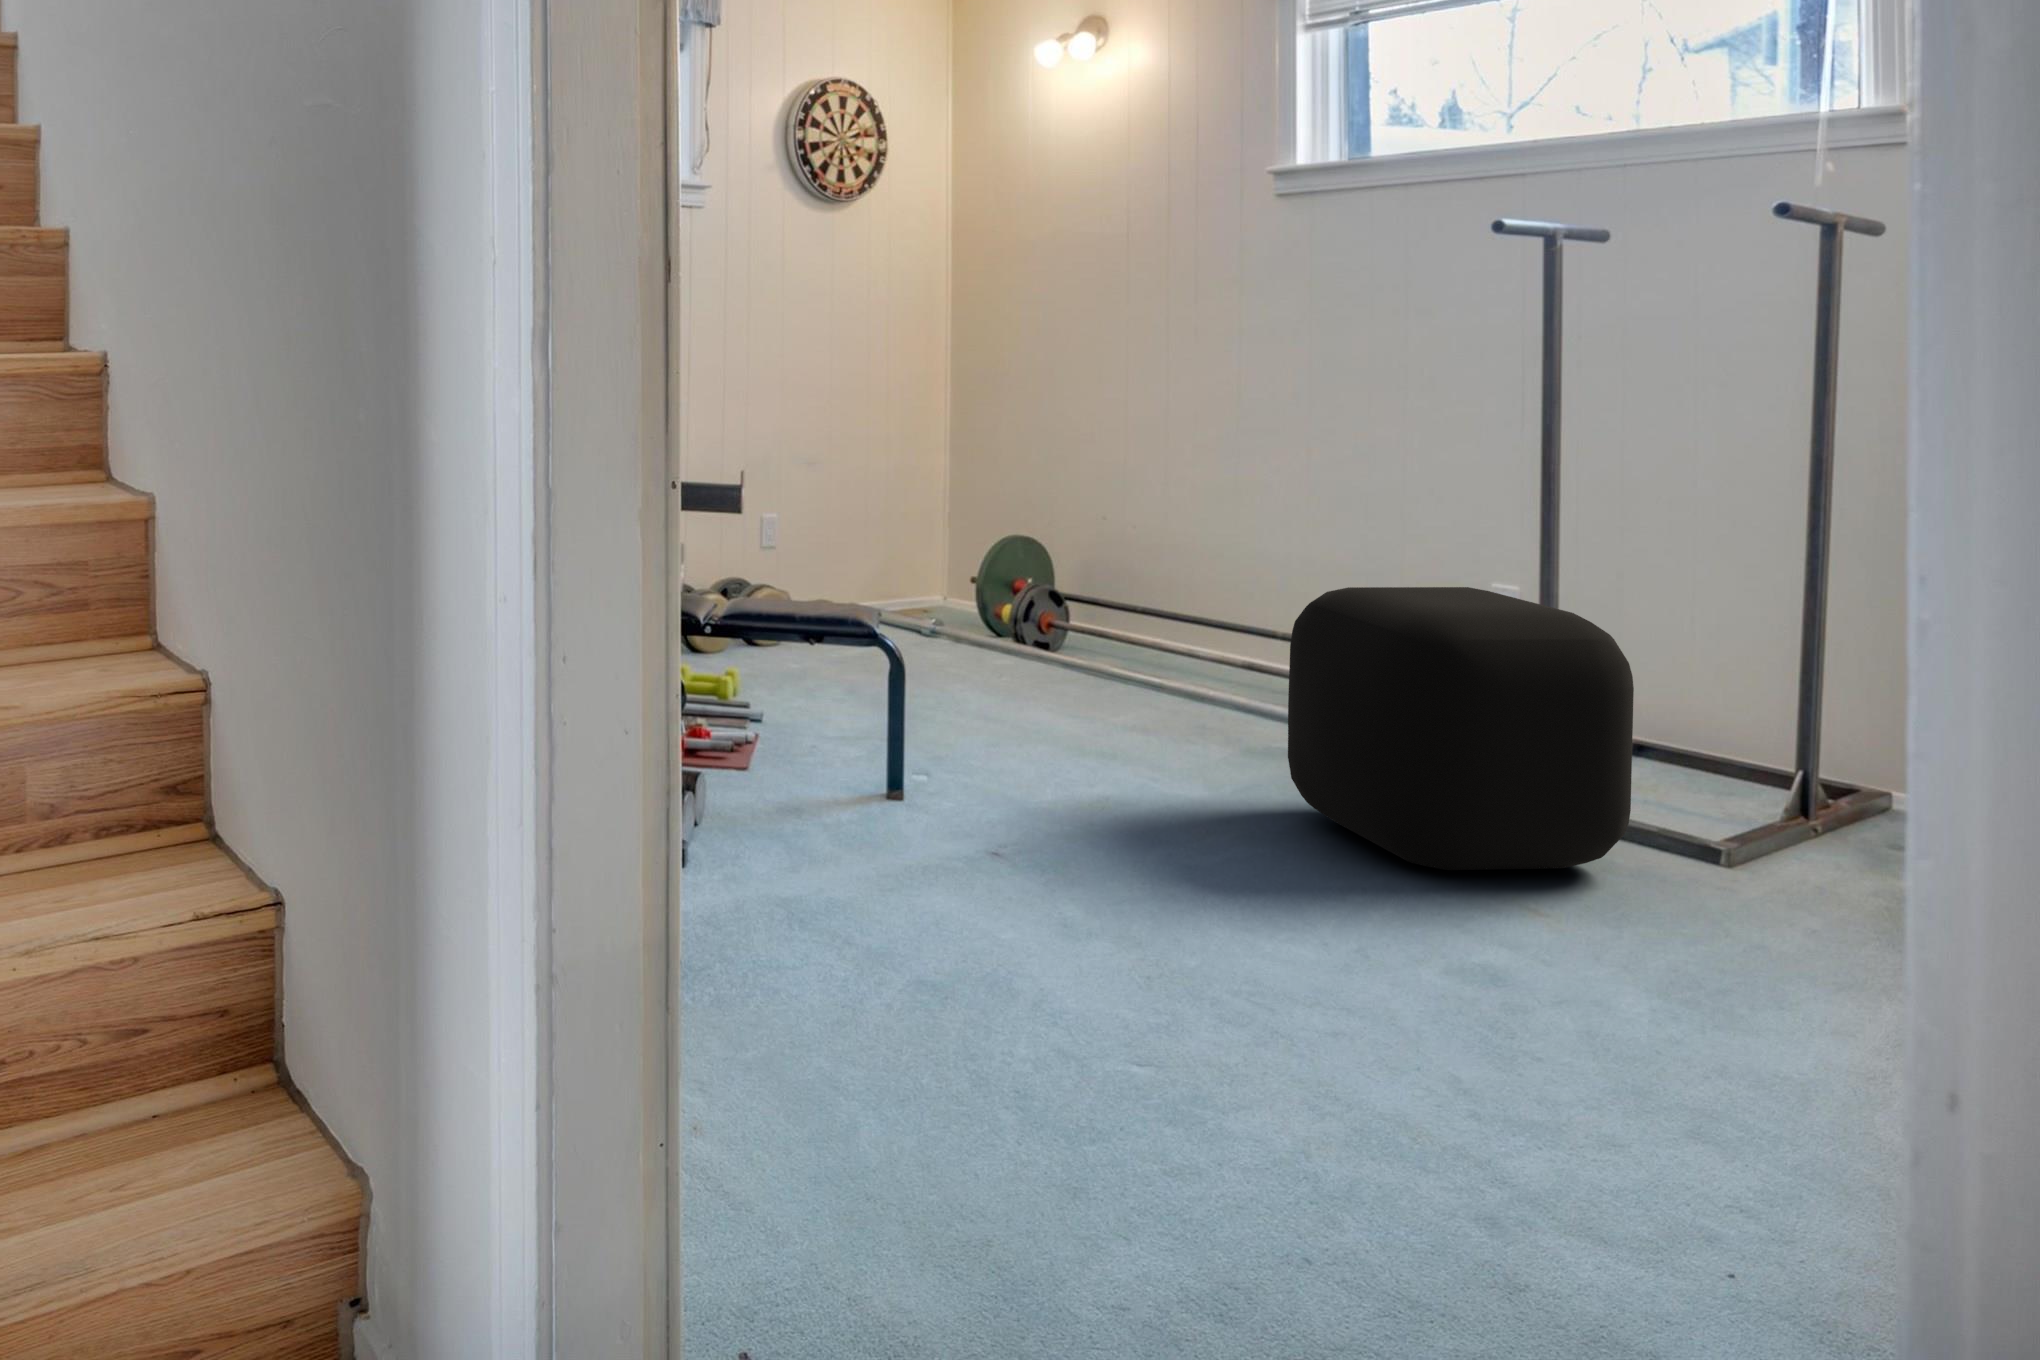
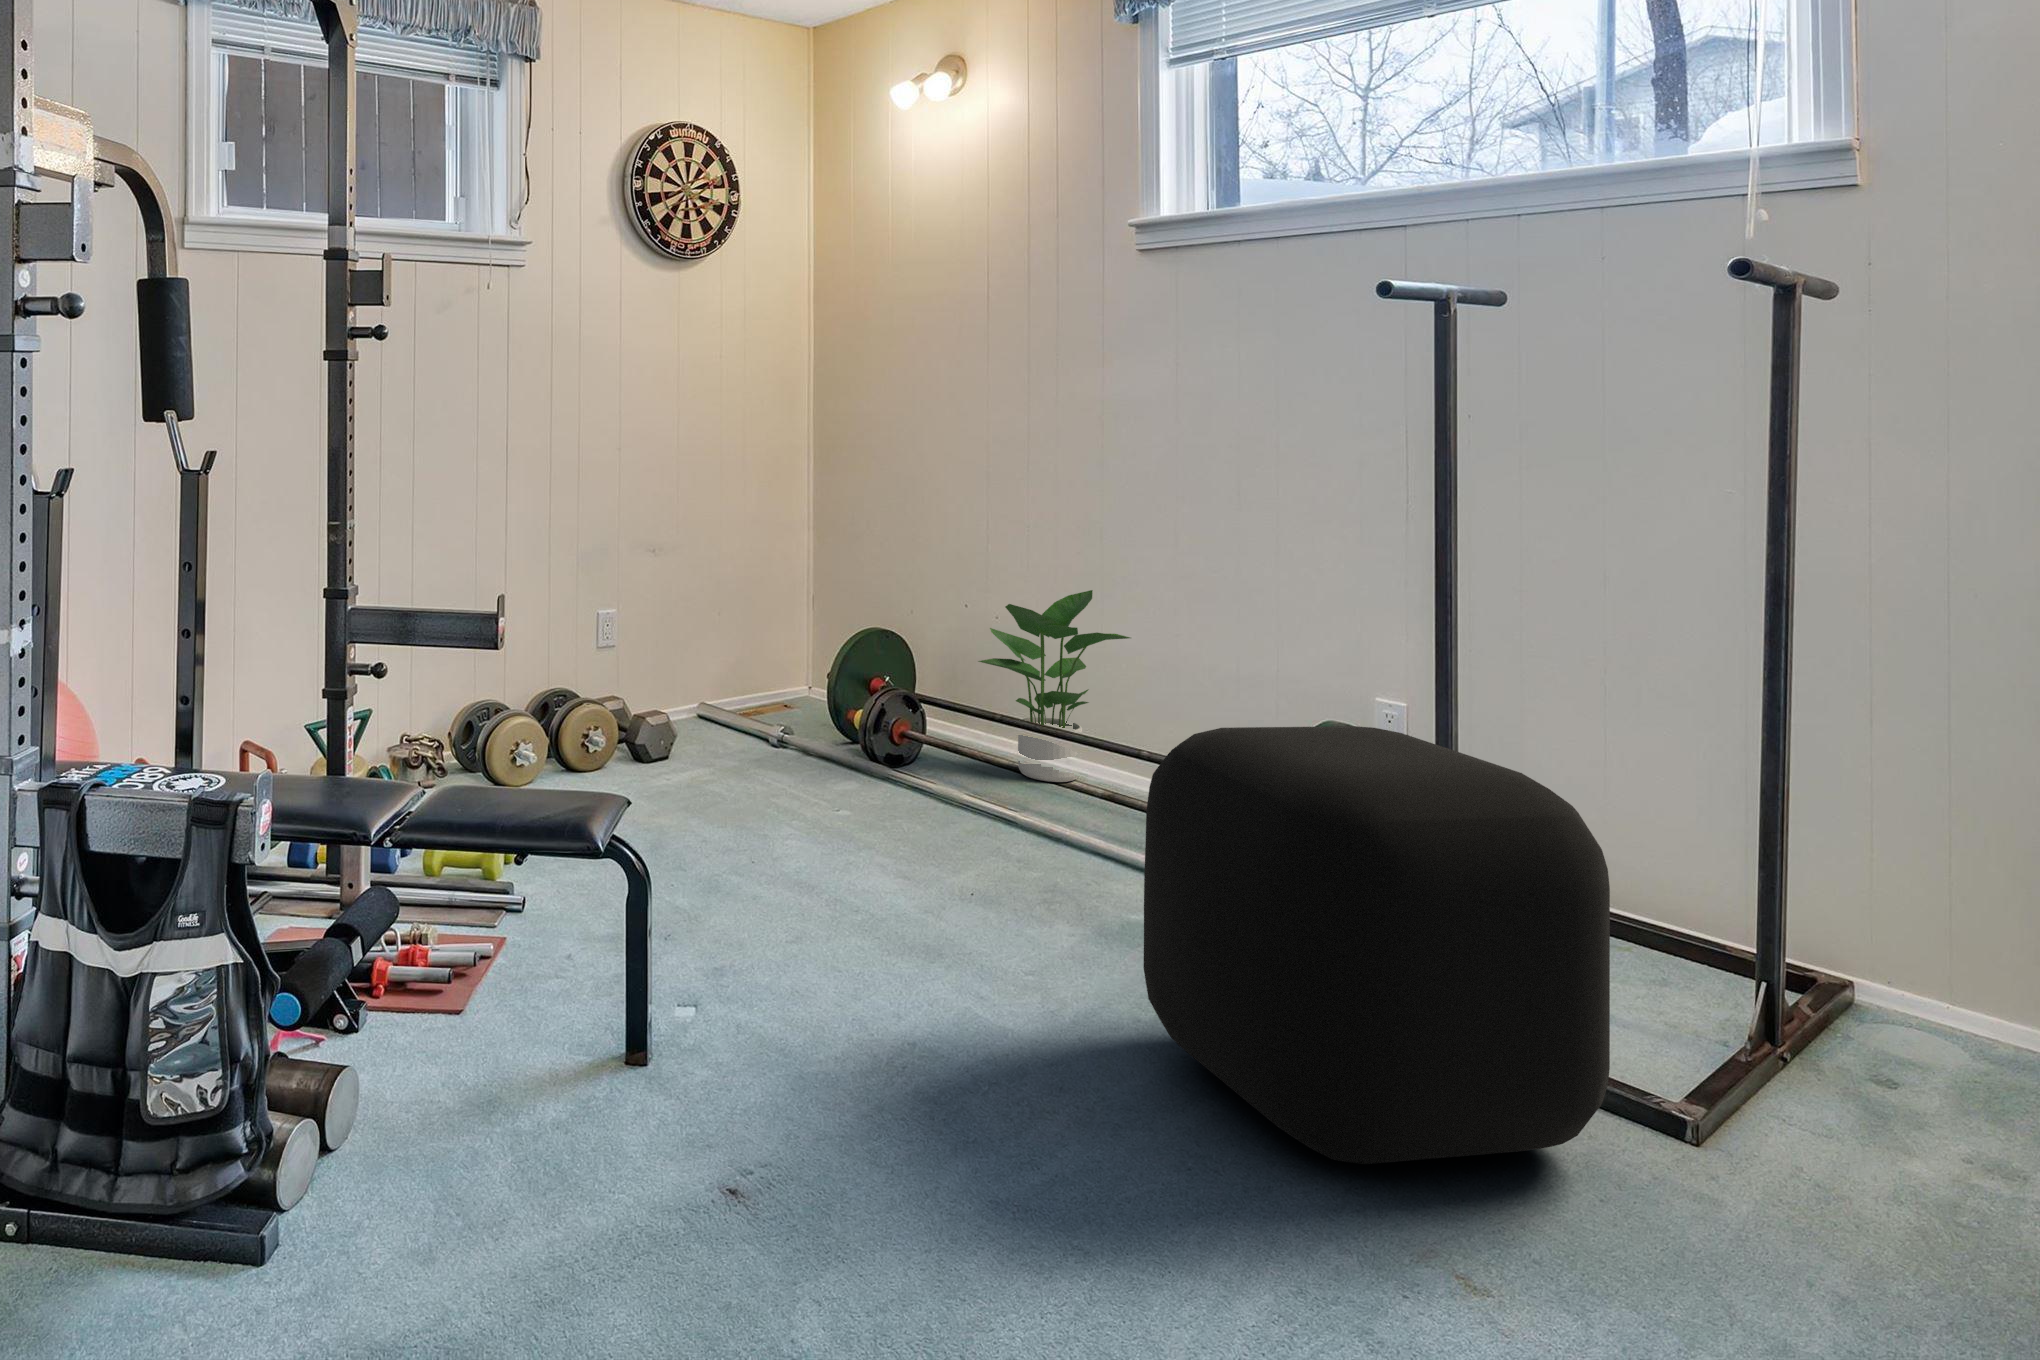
potted plant: none [1129,496,1271,659] -> present [978,590,1130,782]

